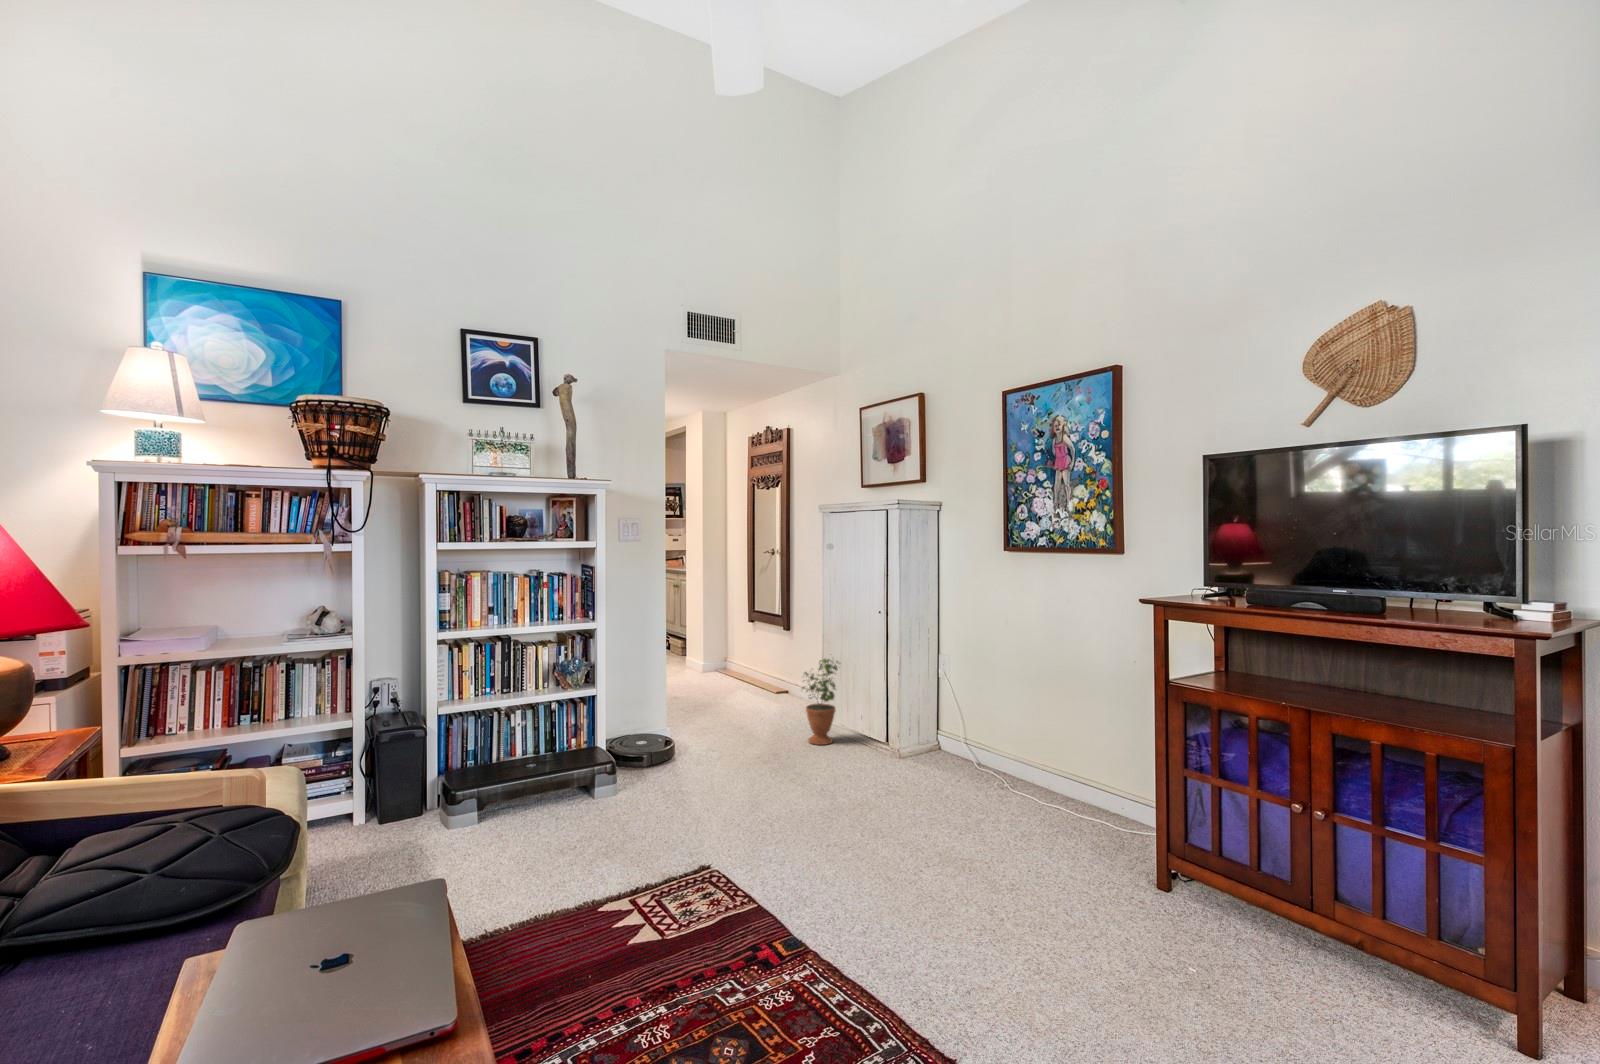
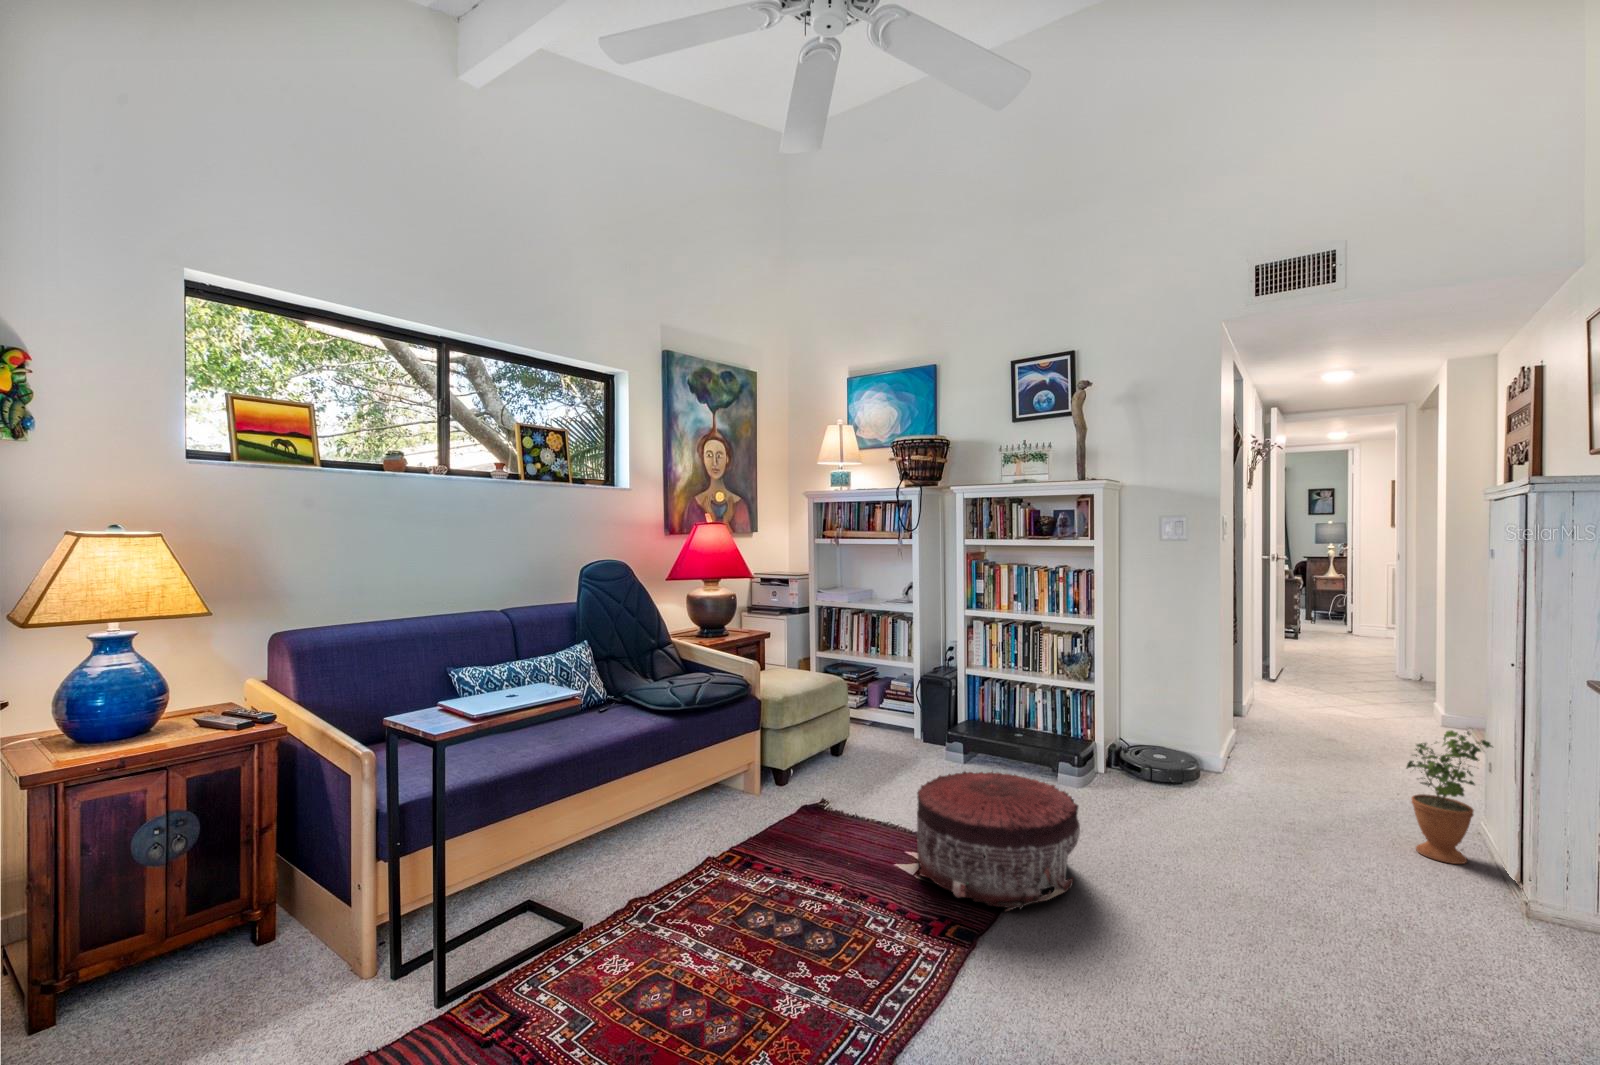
pouf: none [613,781,784,934] -> present [917,772,1080,911]

